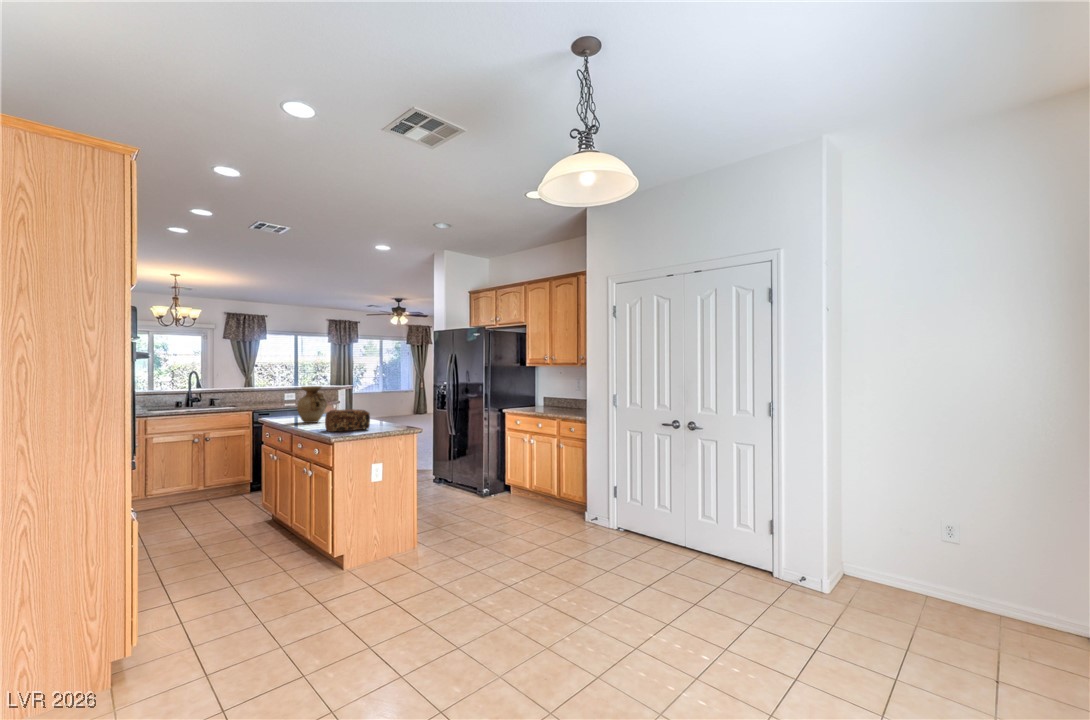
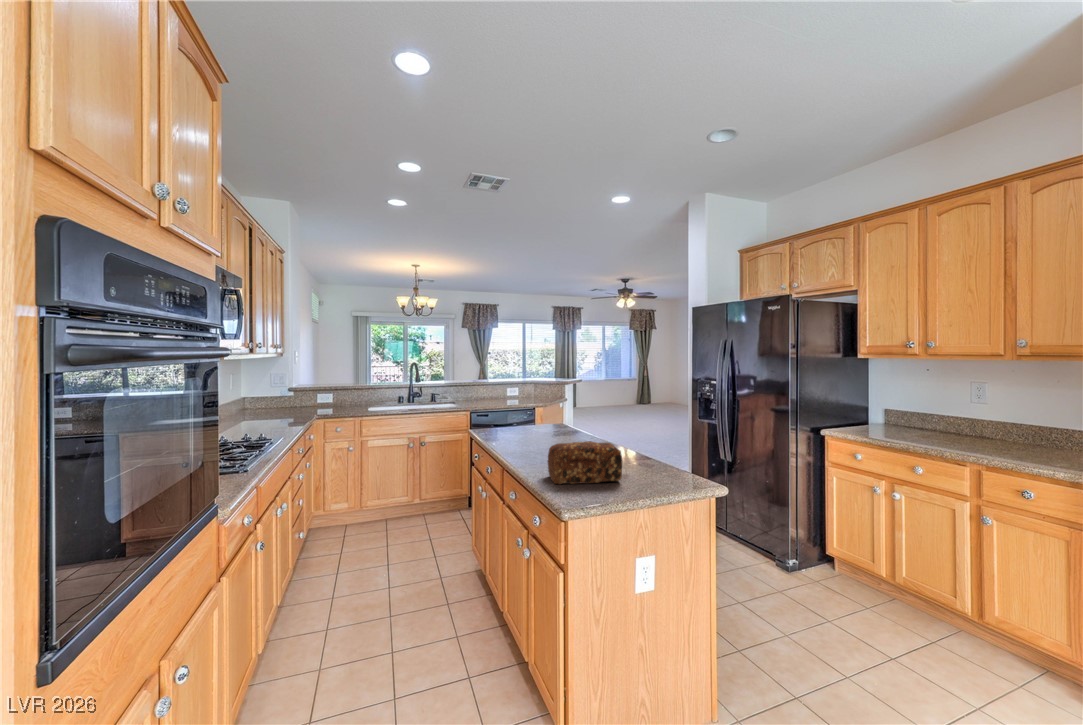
vase: present [297,386,327,423] -> none [511,390,551,445]

